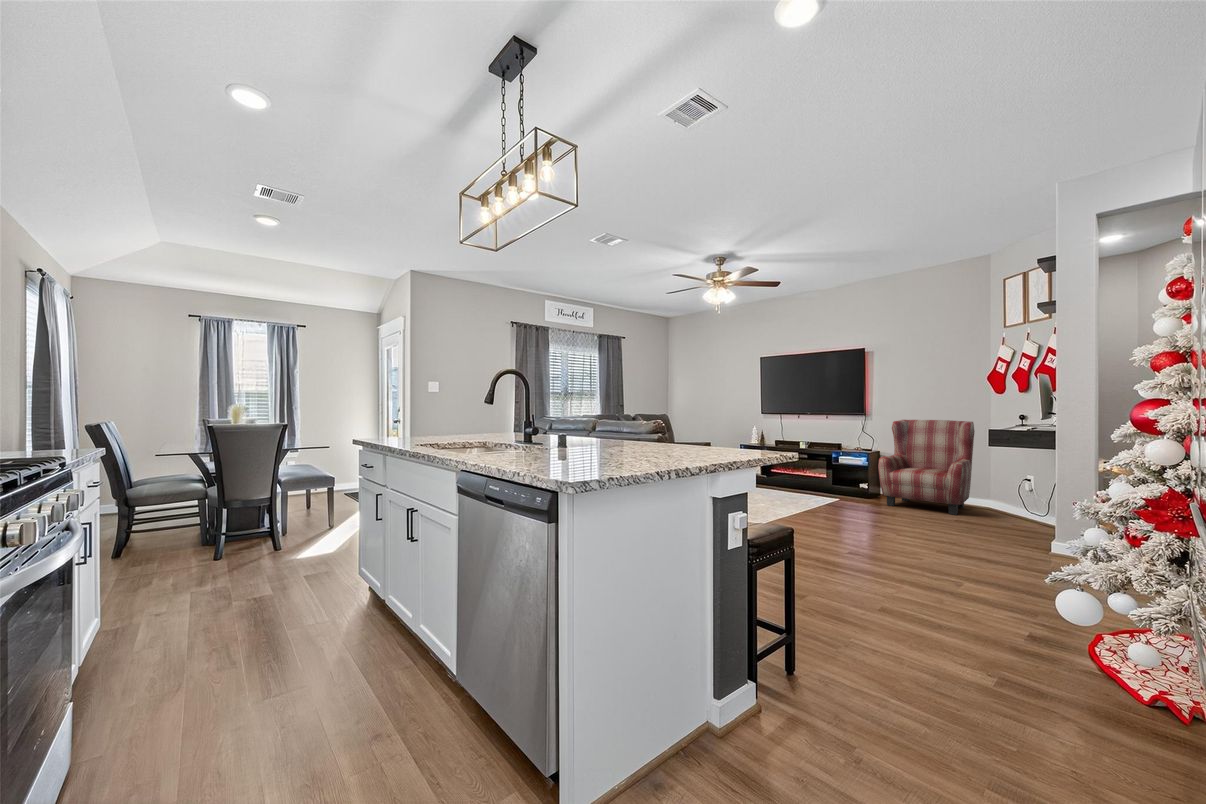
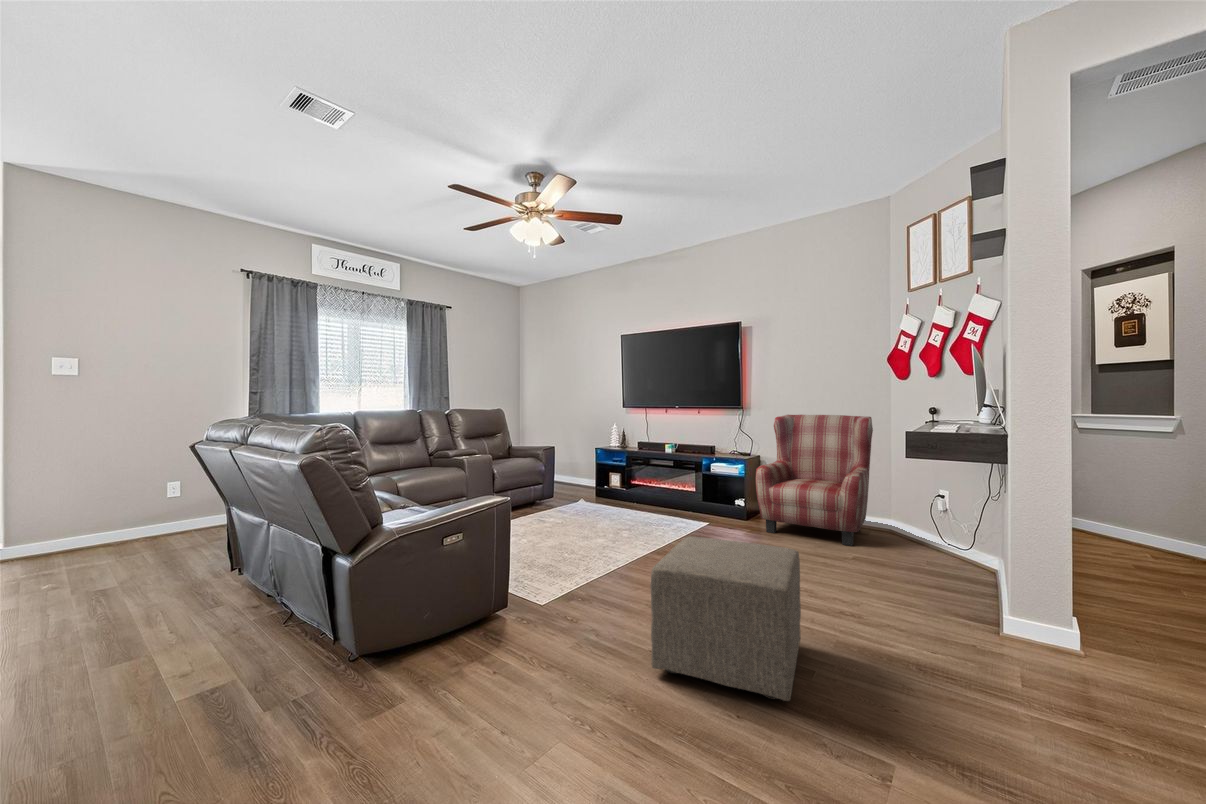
ottoman: none [830,490,919,567] -> present [650,536,801,701]

